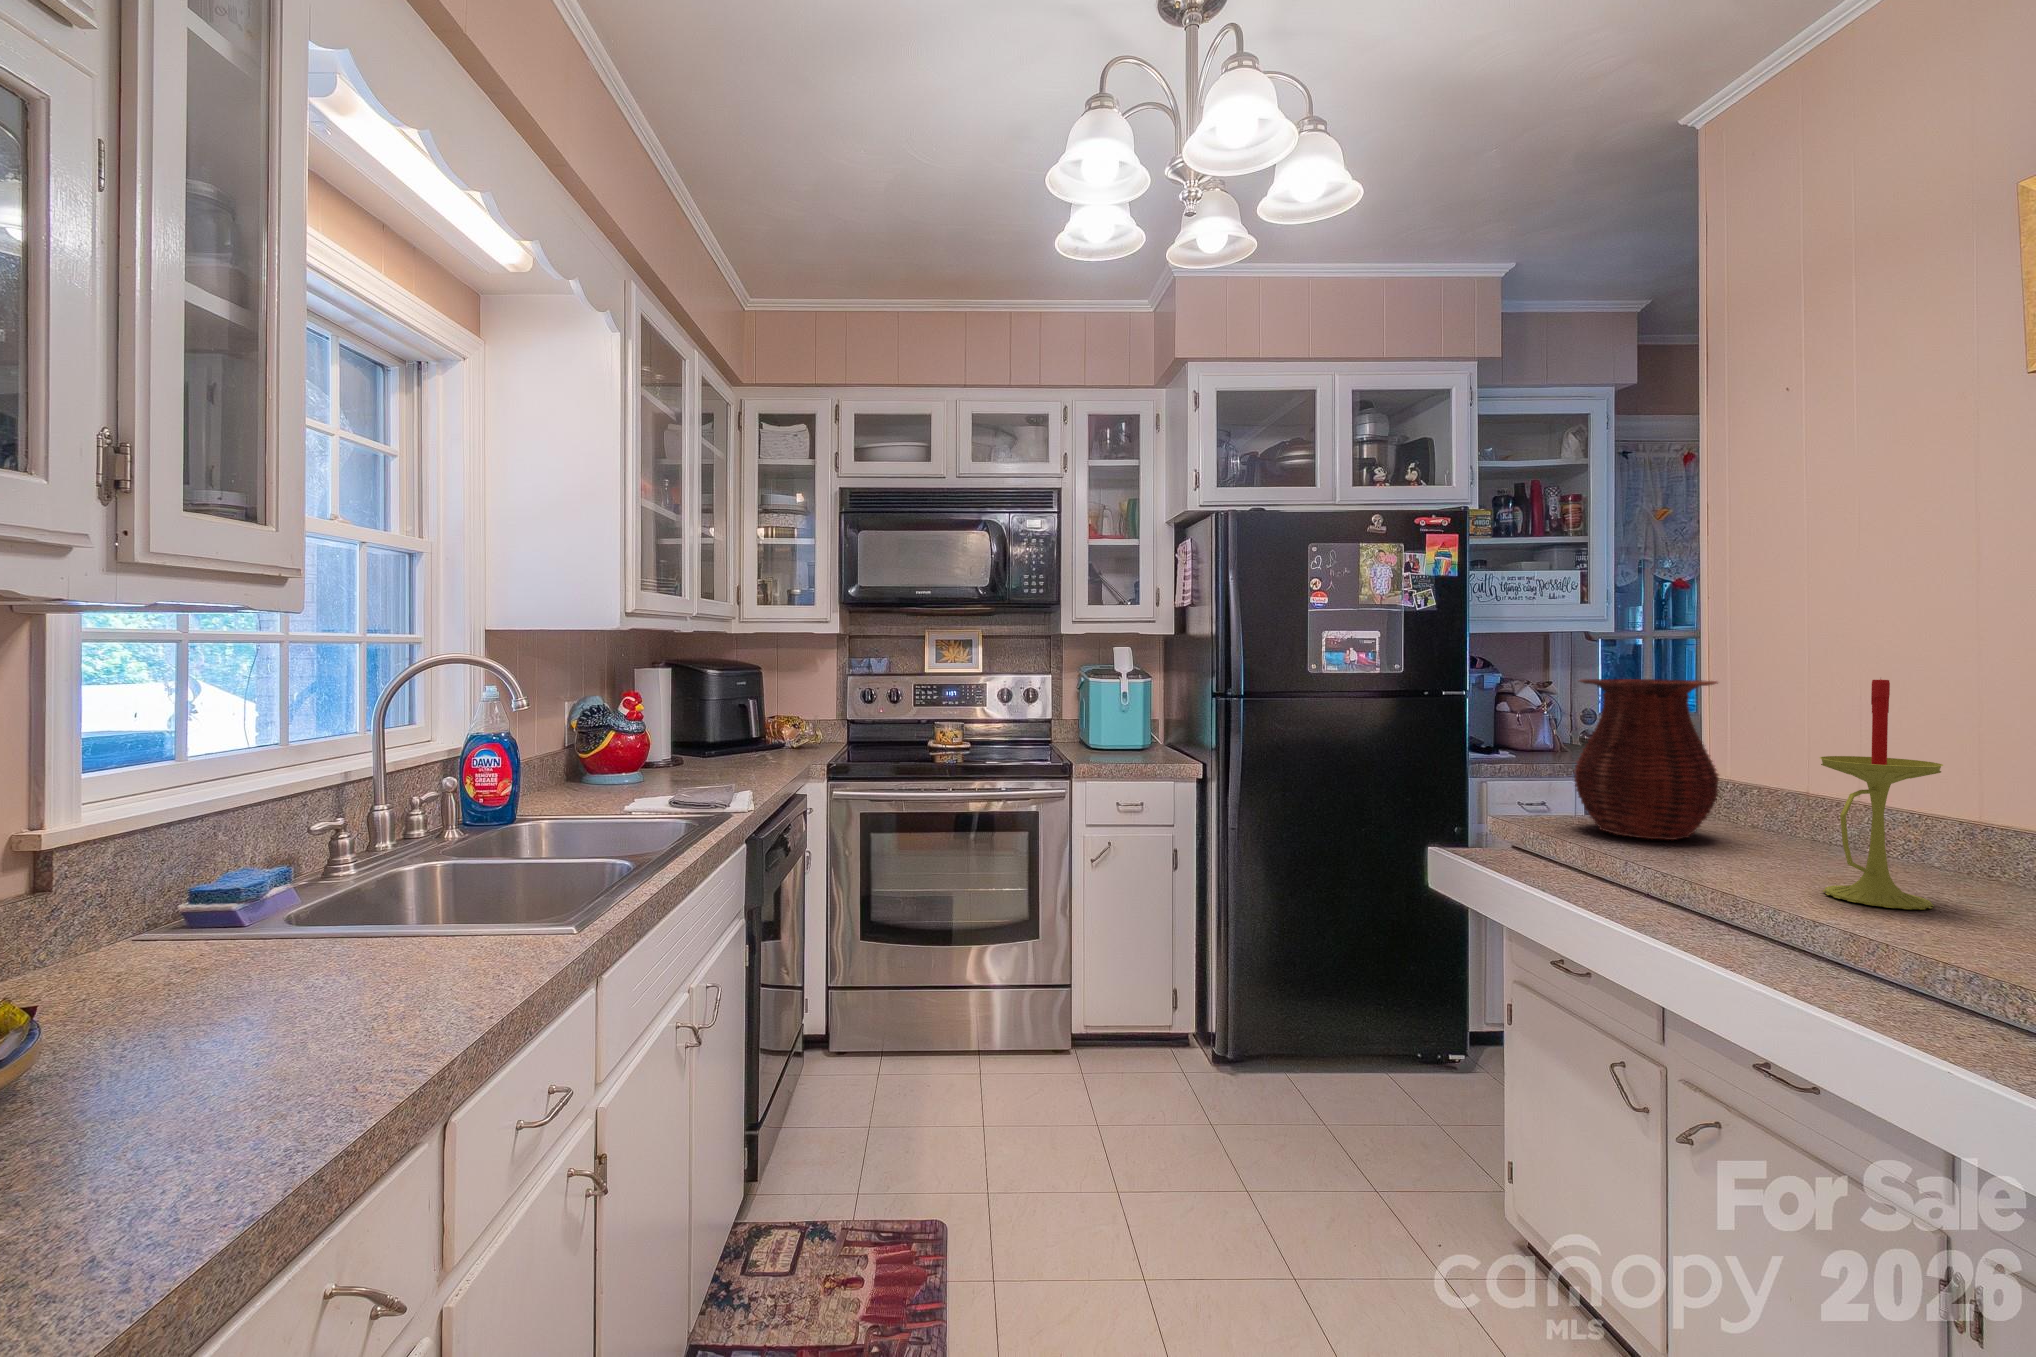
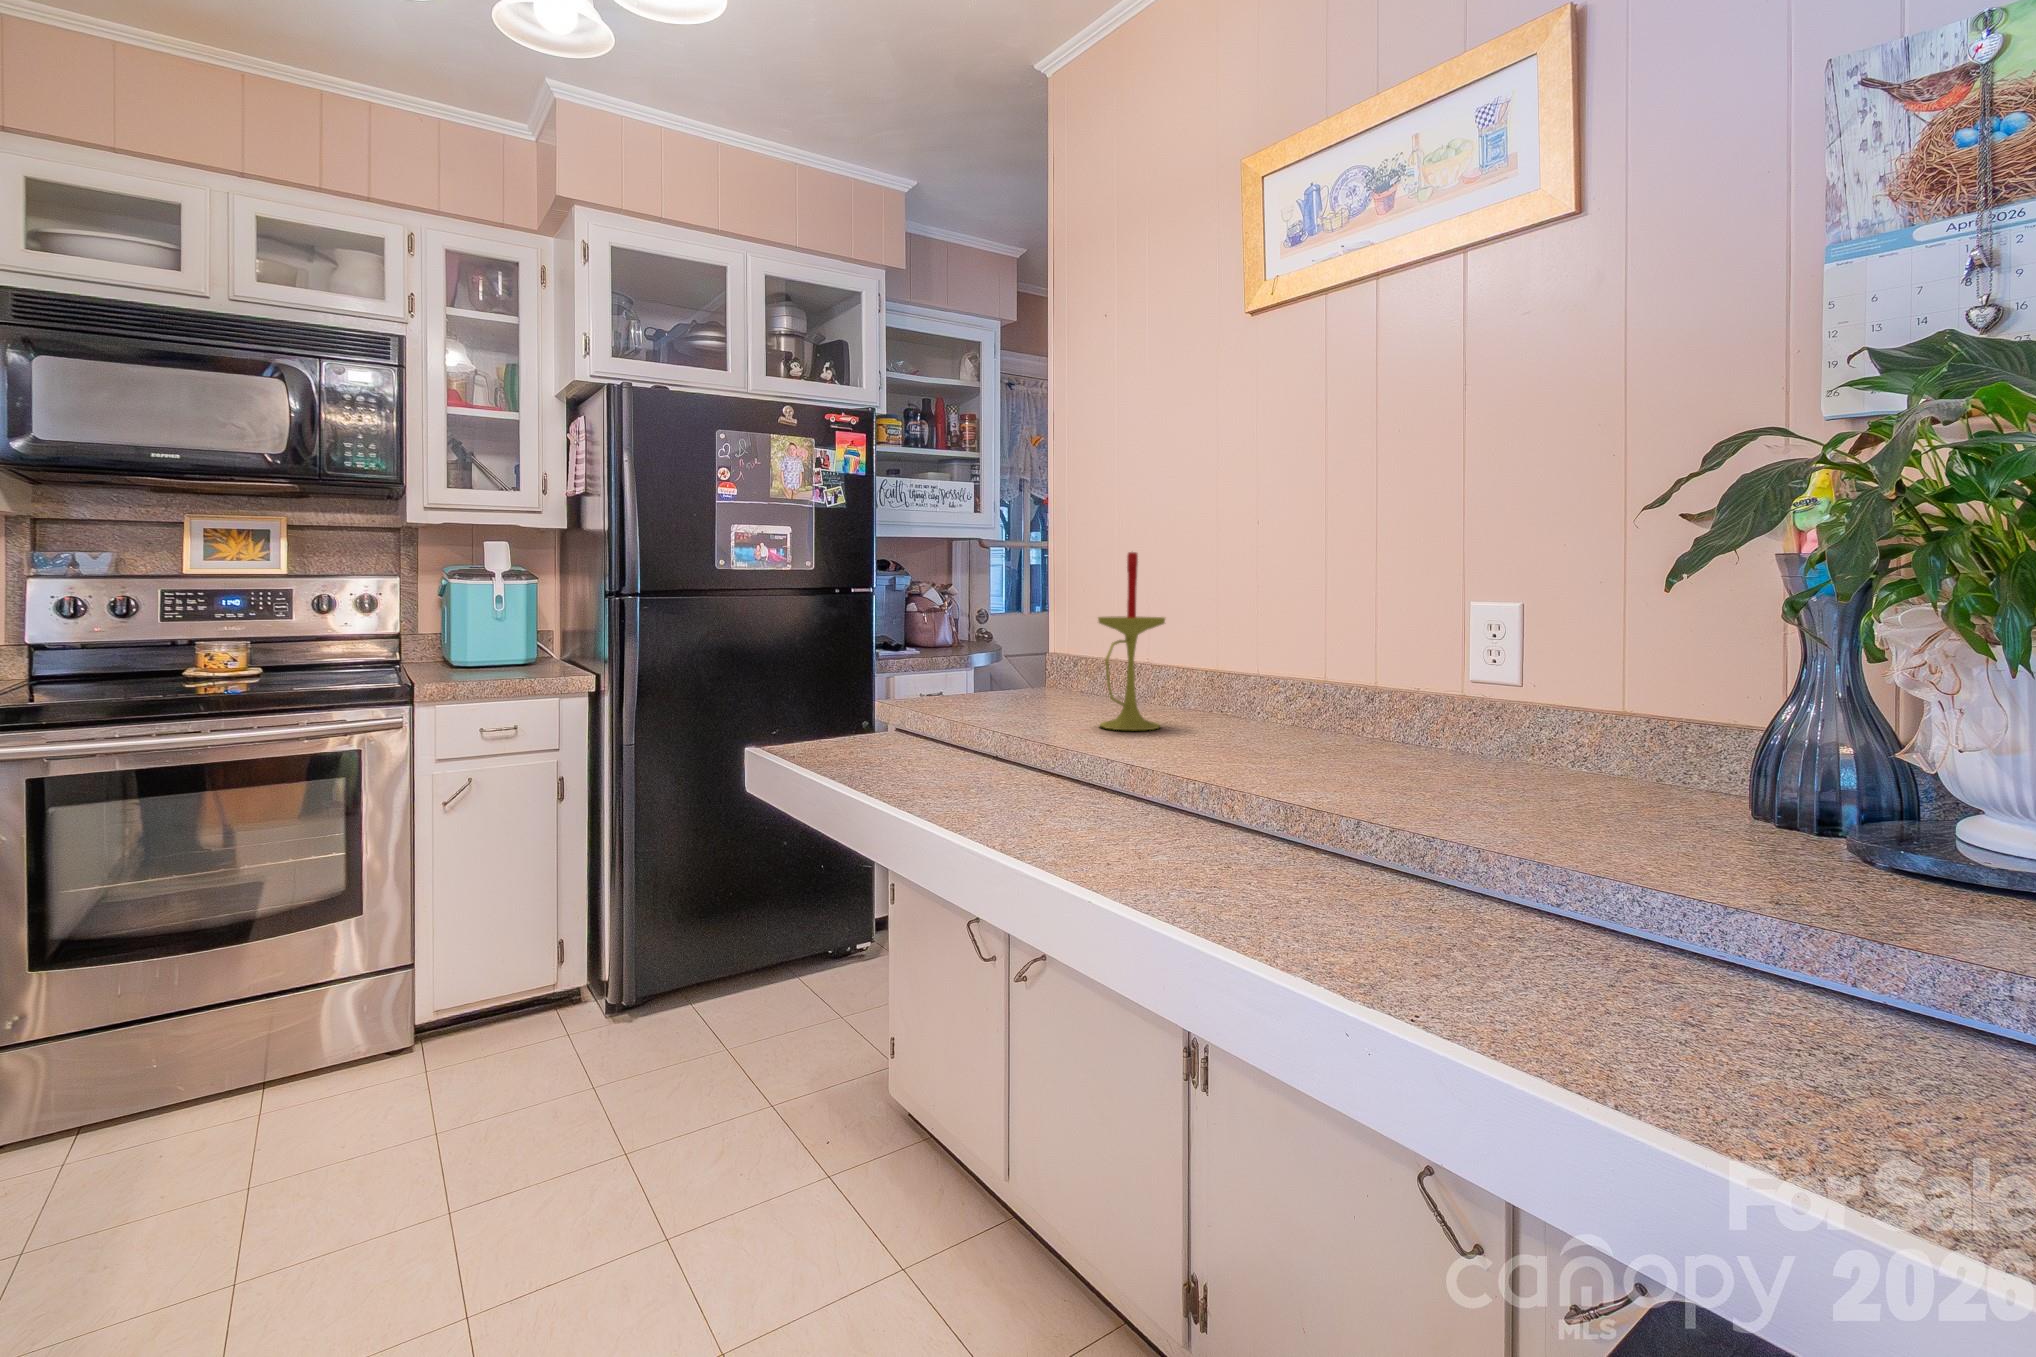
vase: present [1574,679,1719,840] -> none [943,564,1049,704]

